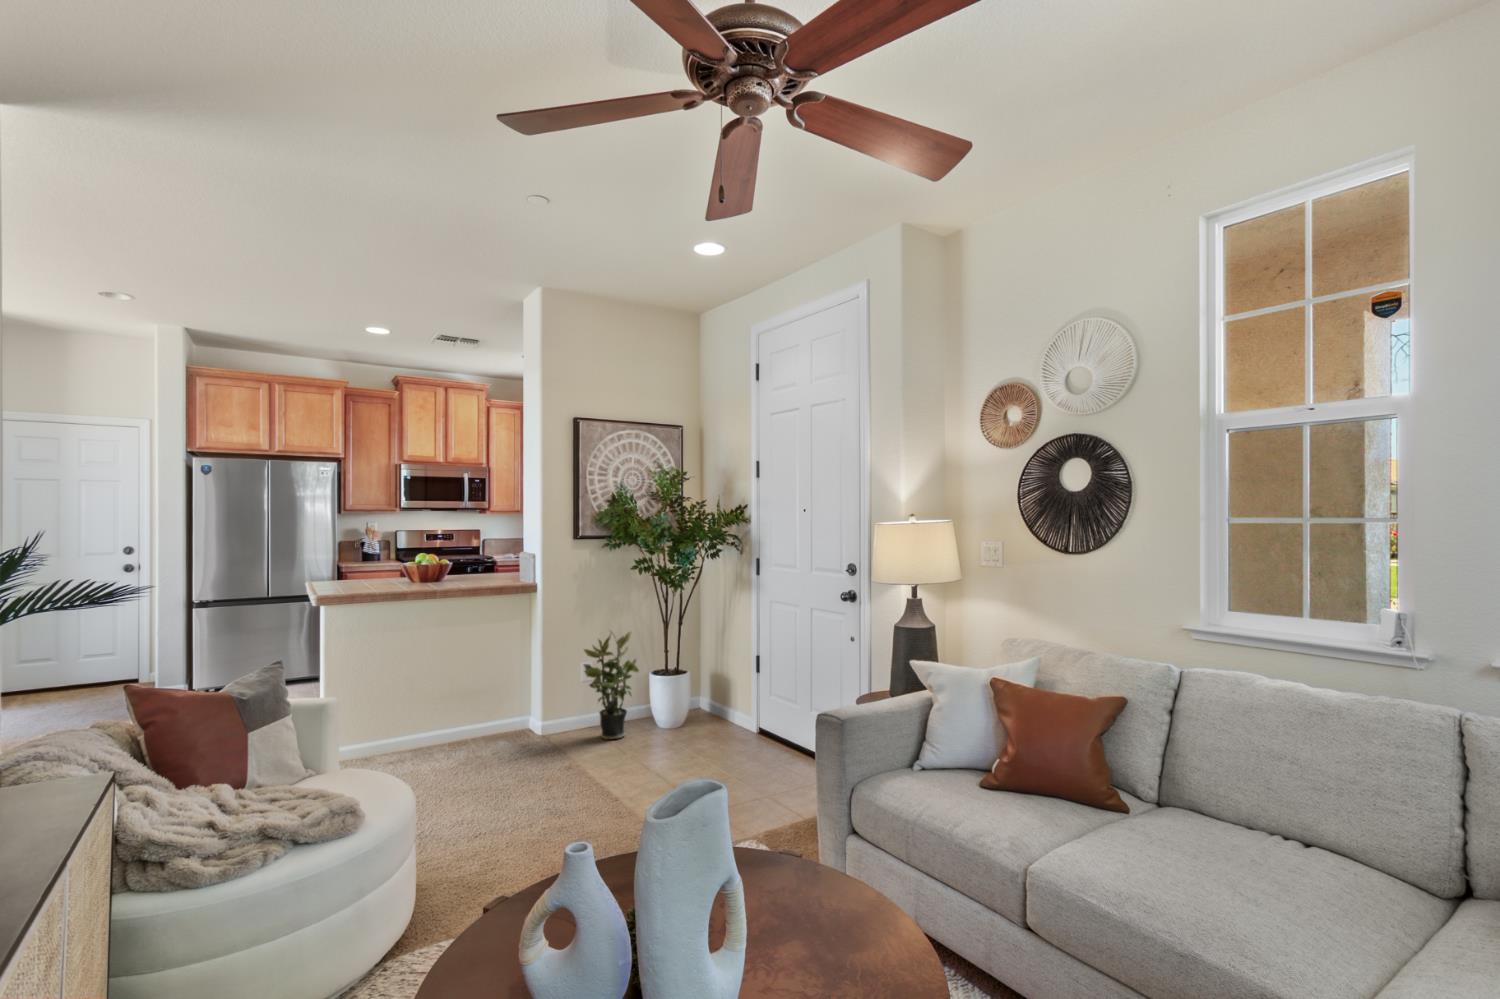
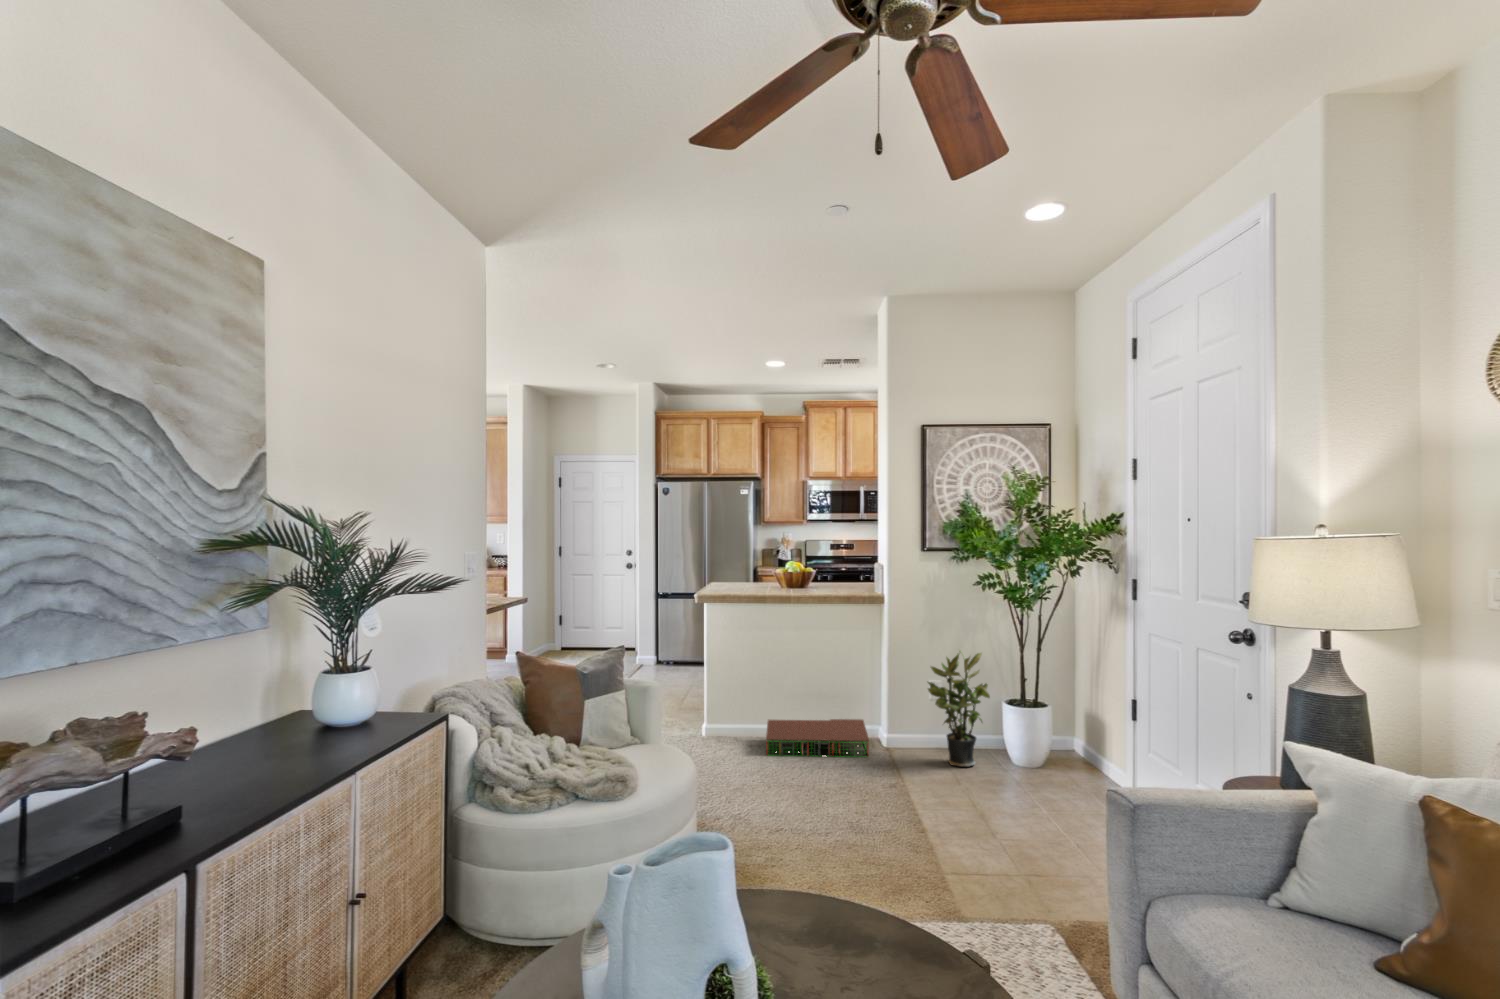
storage bin: none [403,712,524,767] -> present [766,719,869,756]

